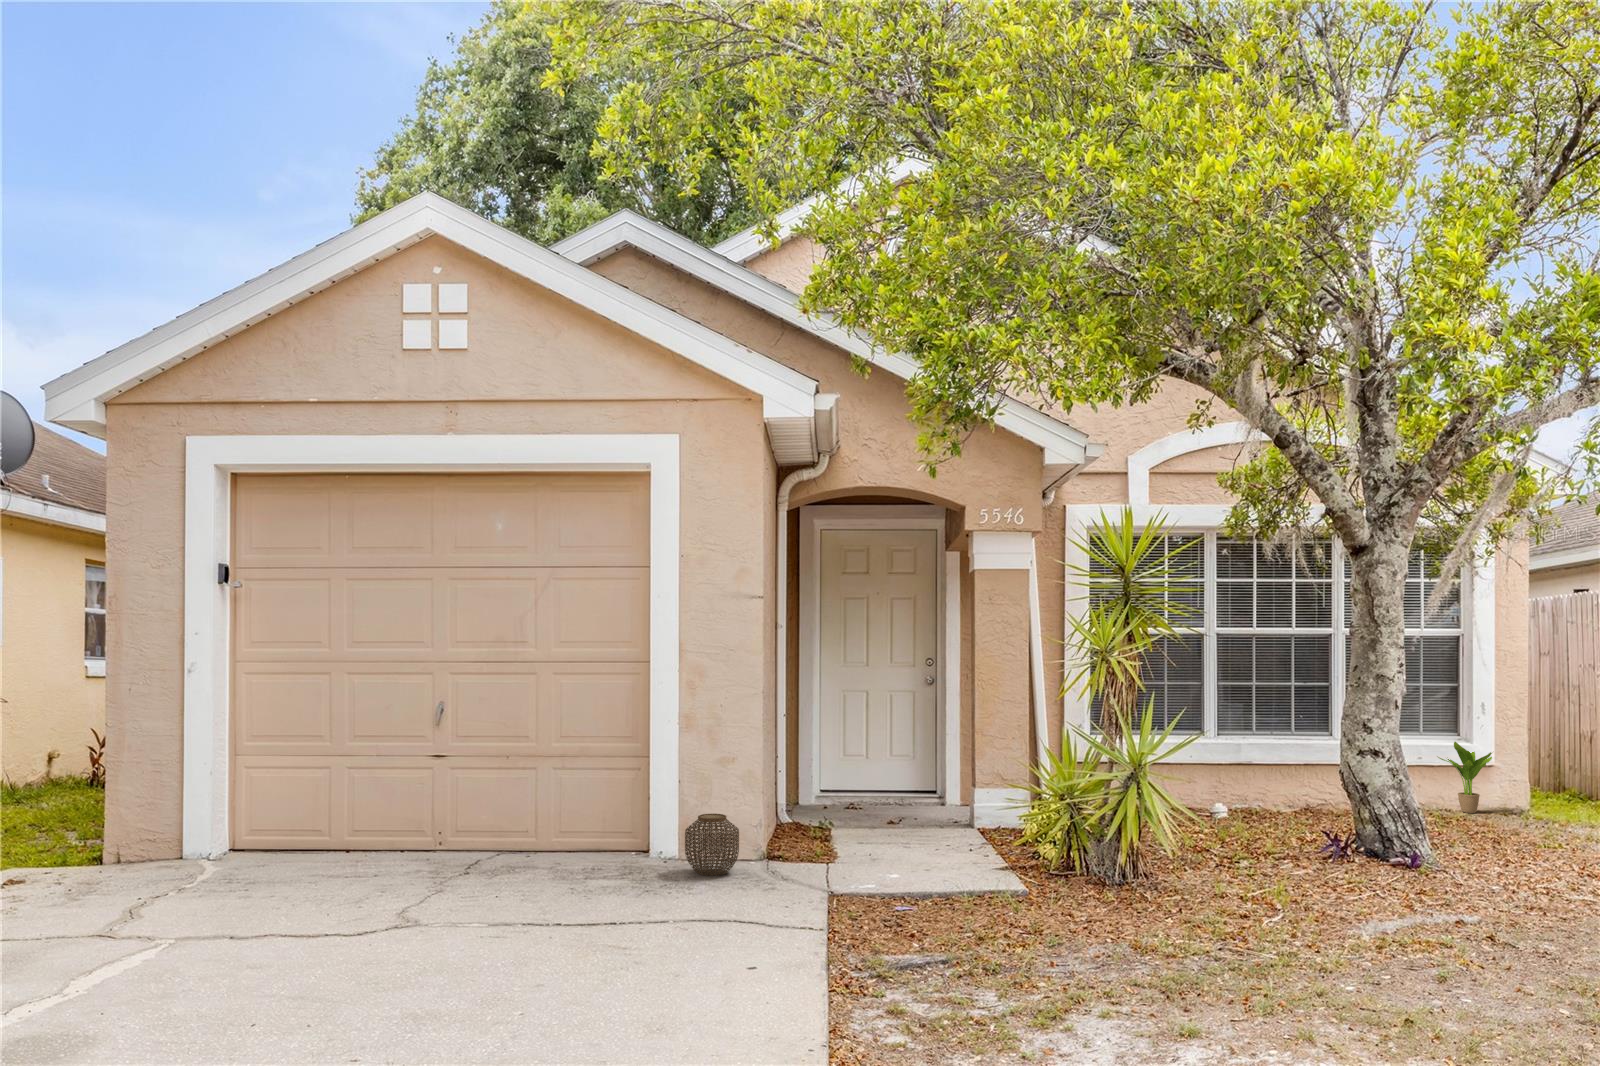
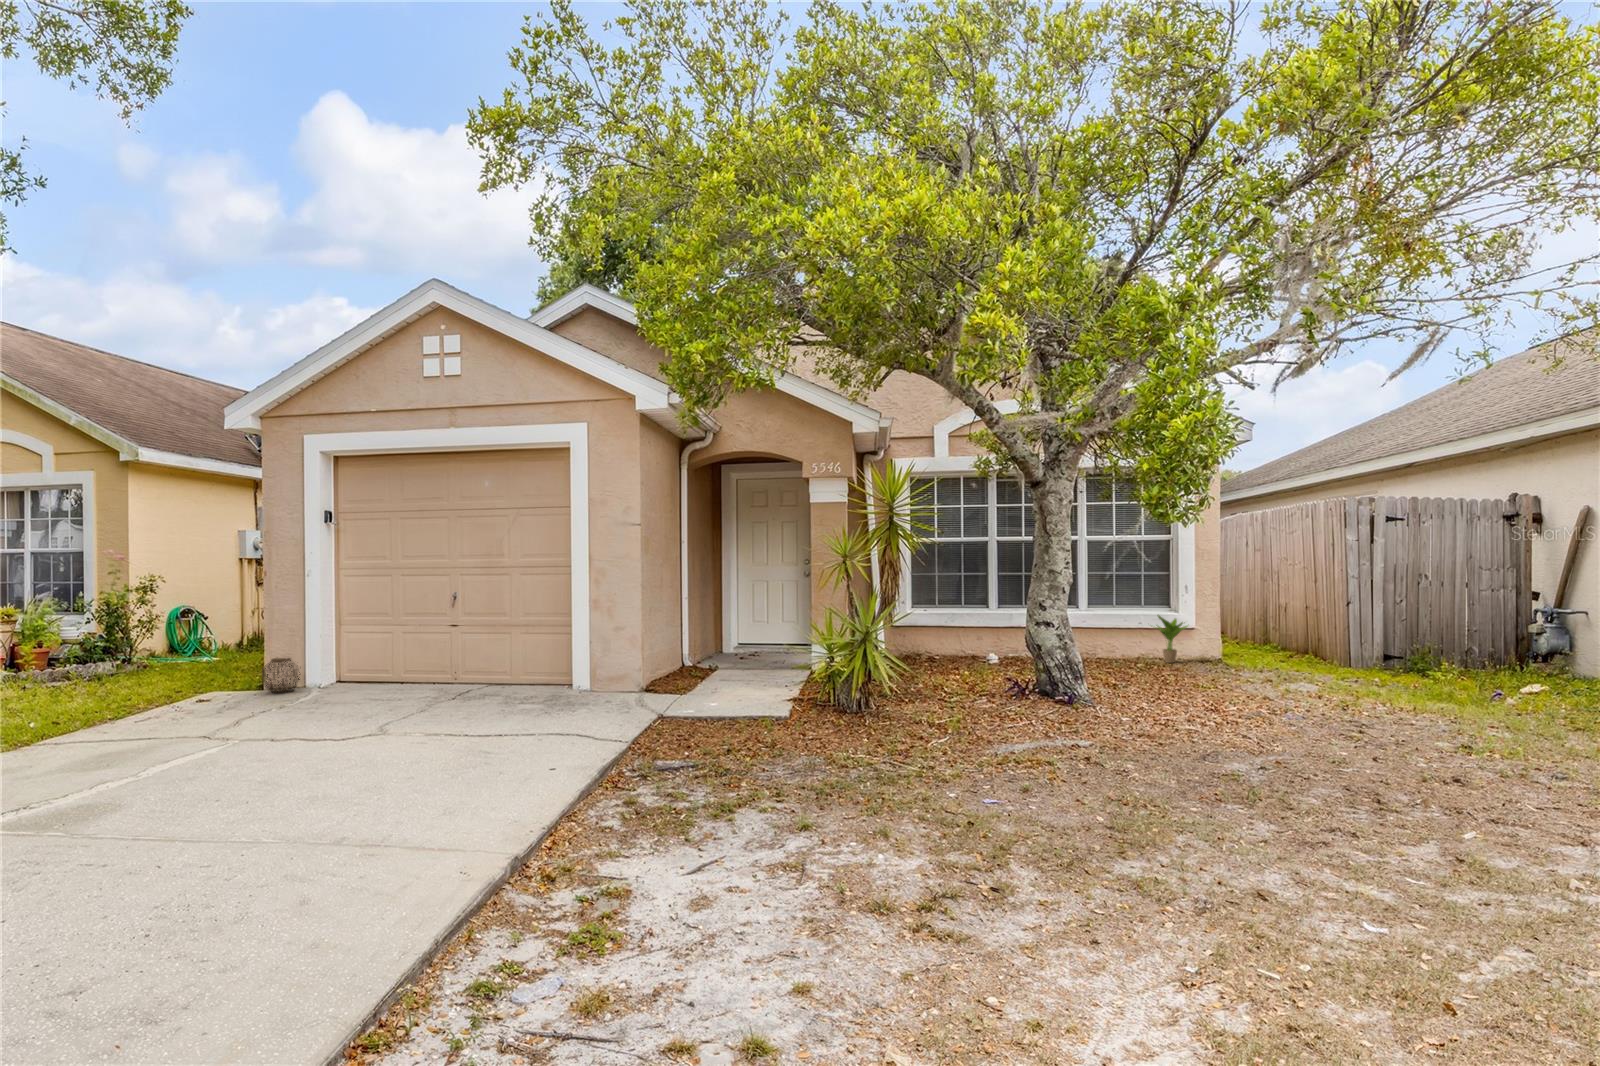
woven basket: present [685,814,739,876] -> present [262,658,301,693]

